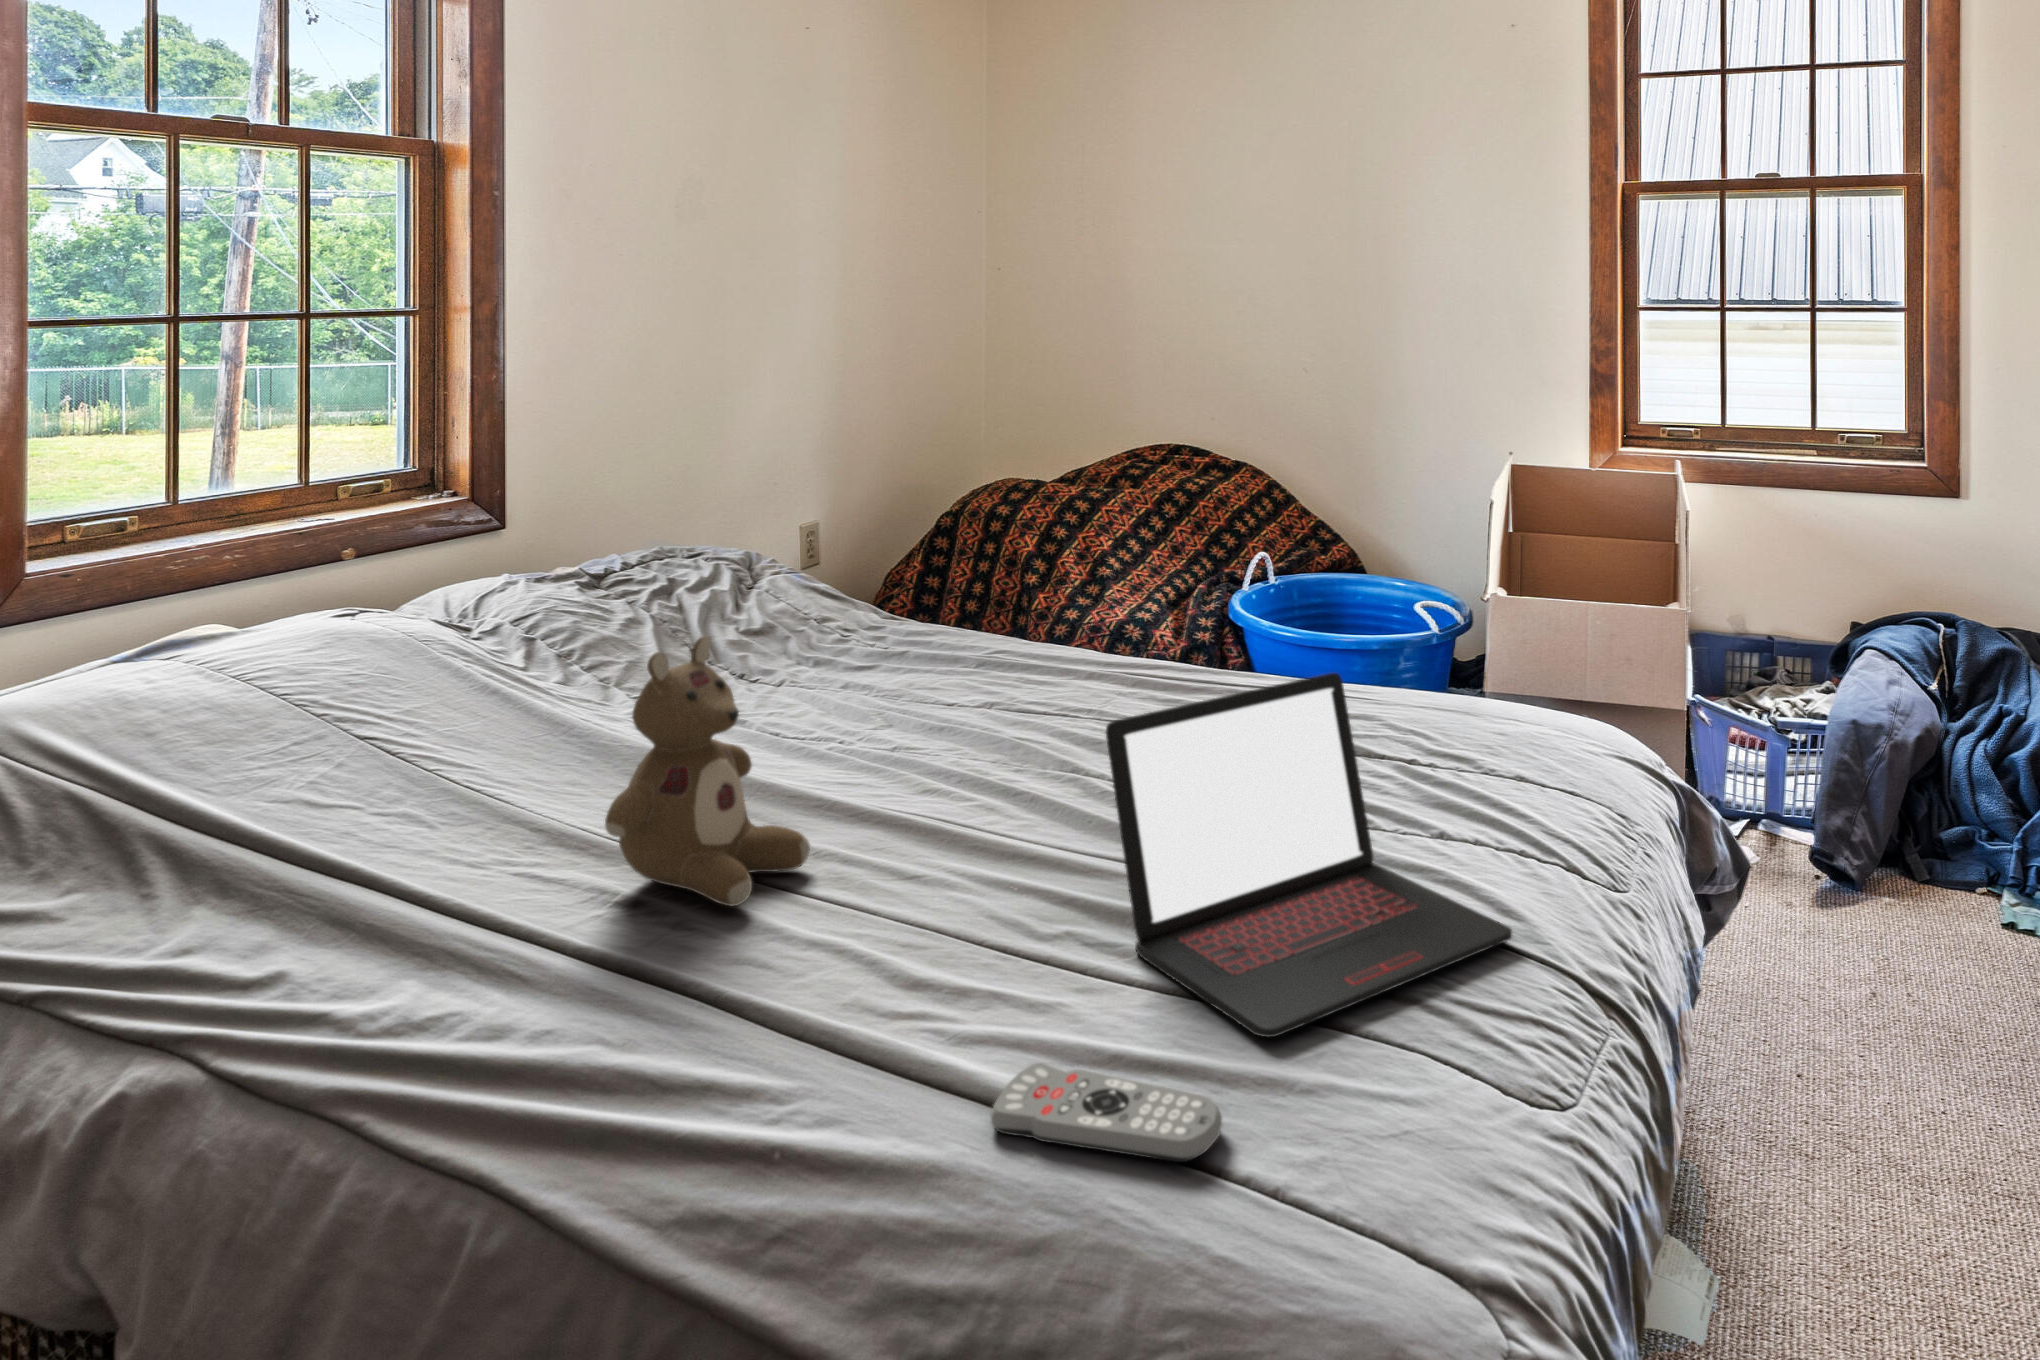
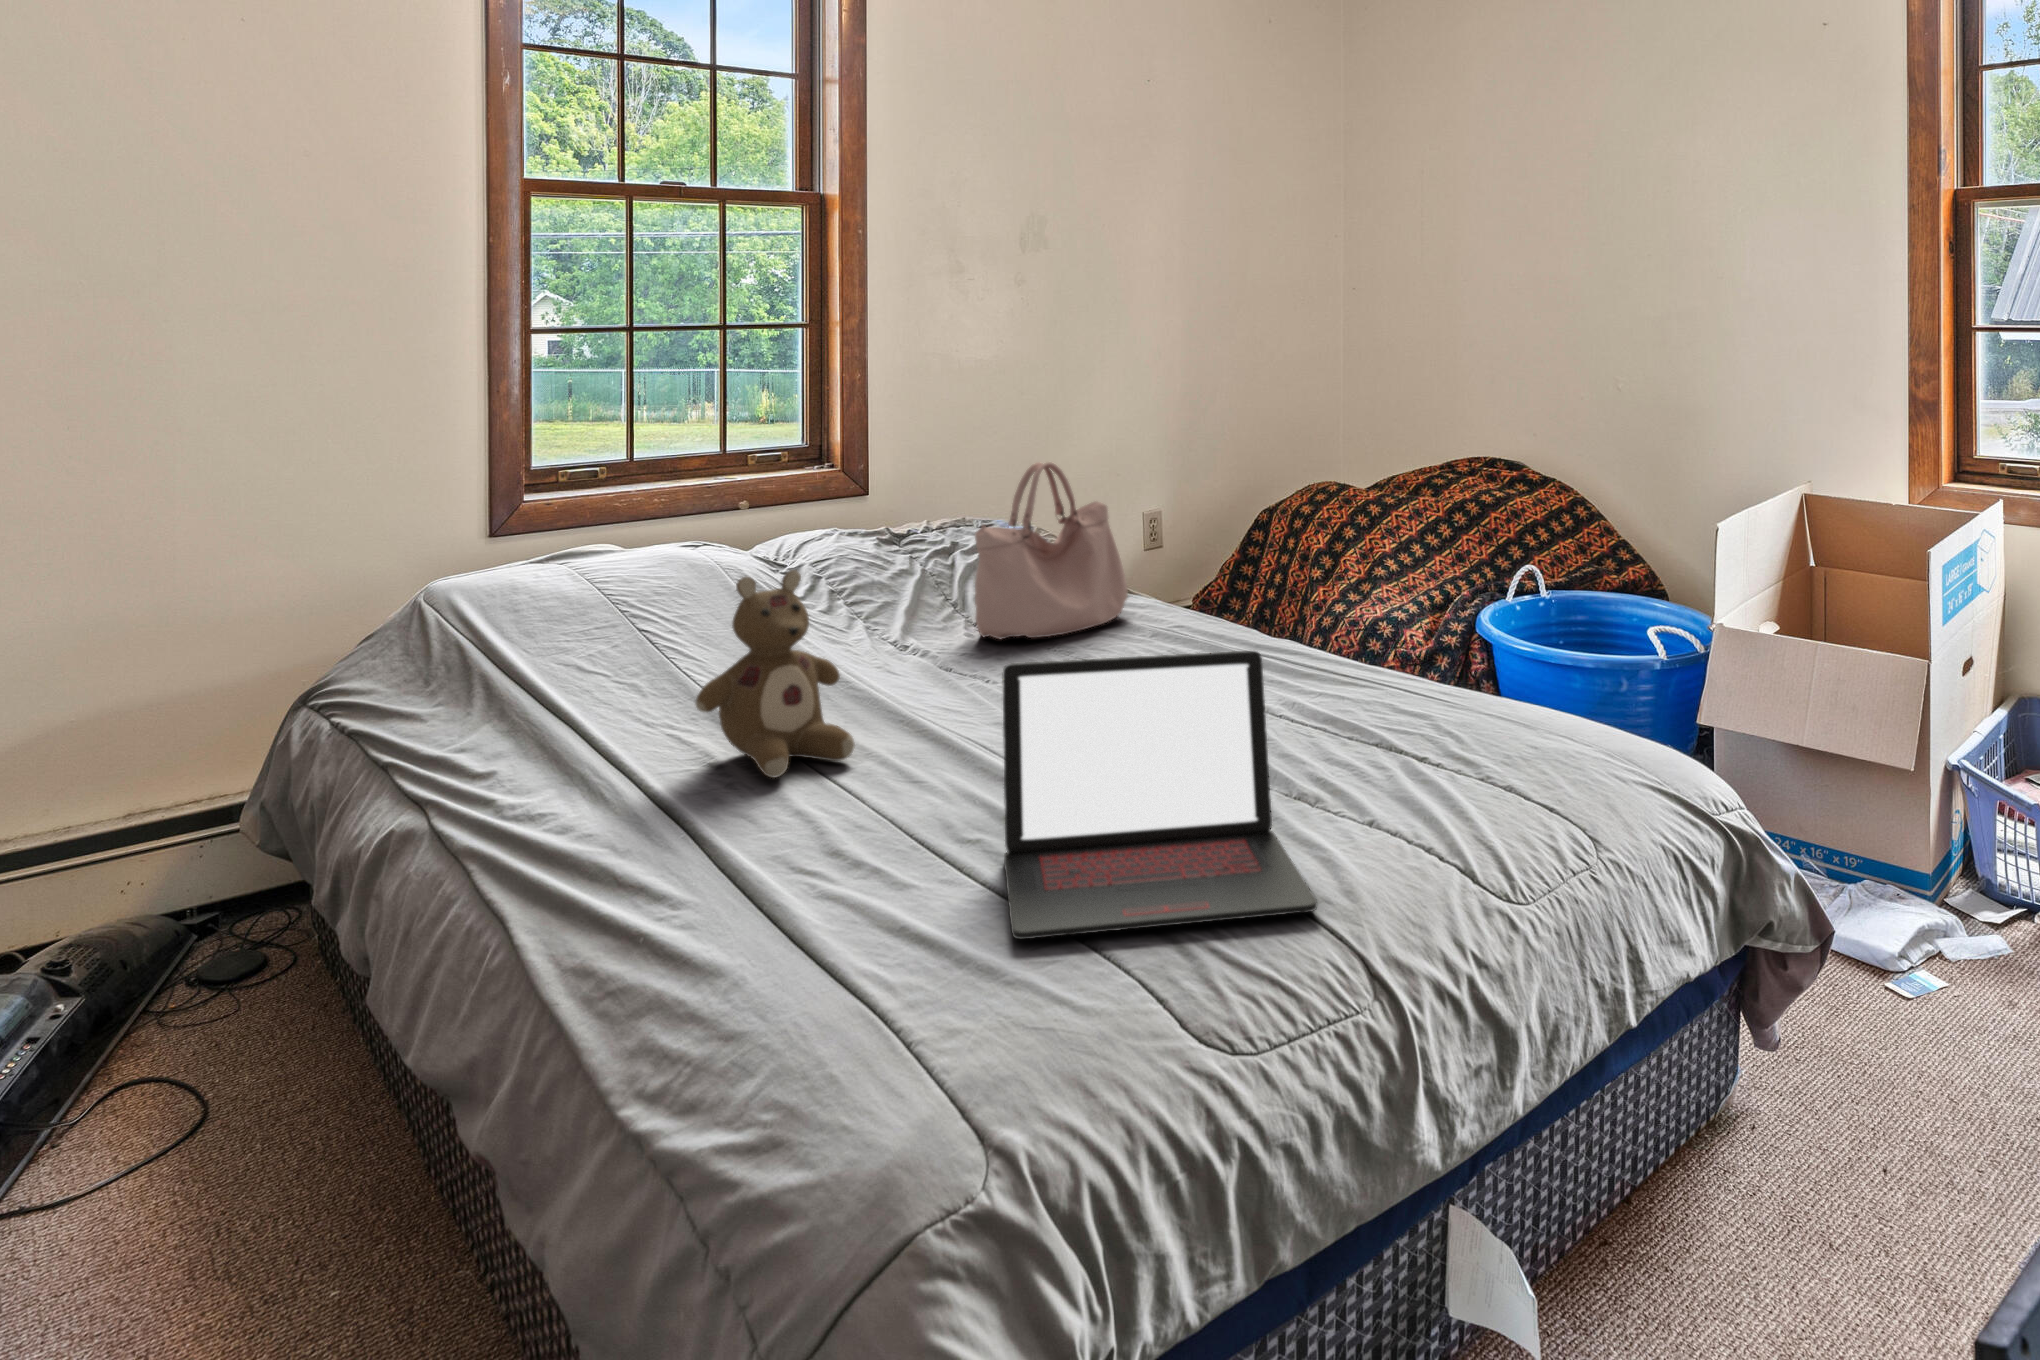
handbag: none [771,476,927,692] -> present [975,462,1128,639]
remote control: present [991,1063,1222,1162] -> none [758,916,911,1005]

